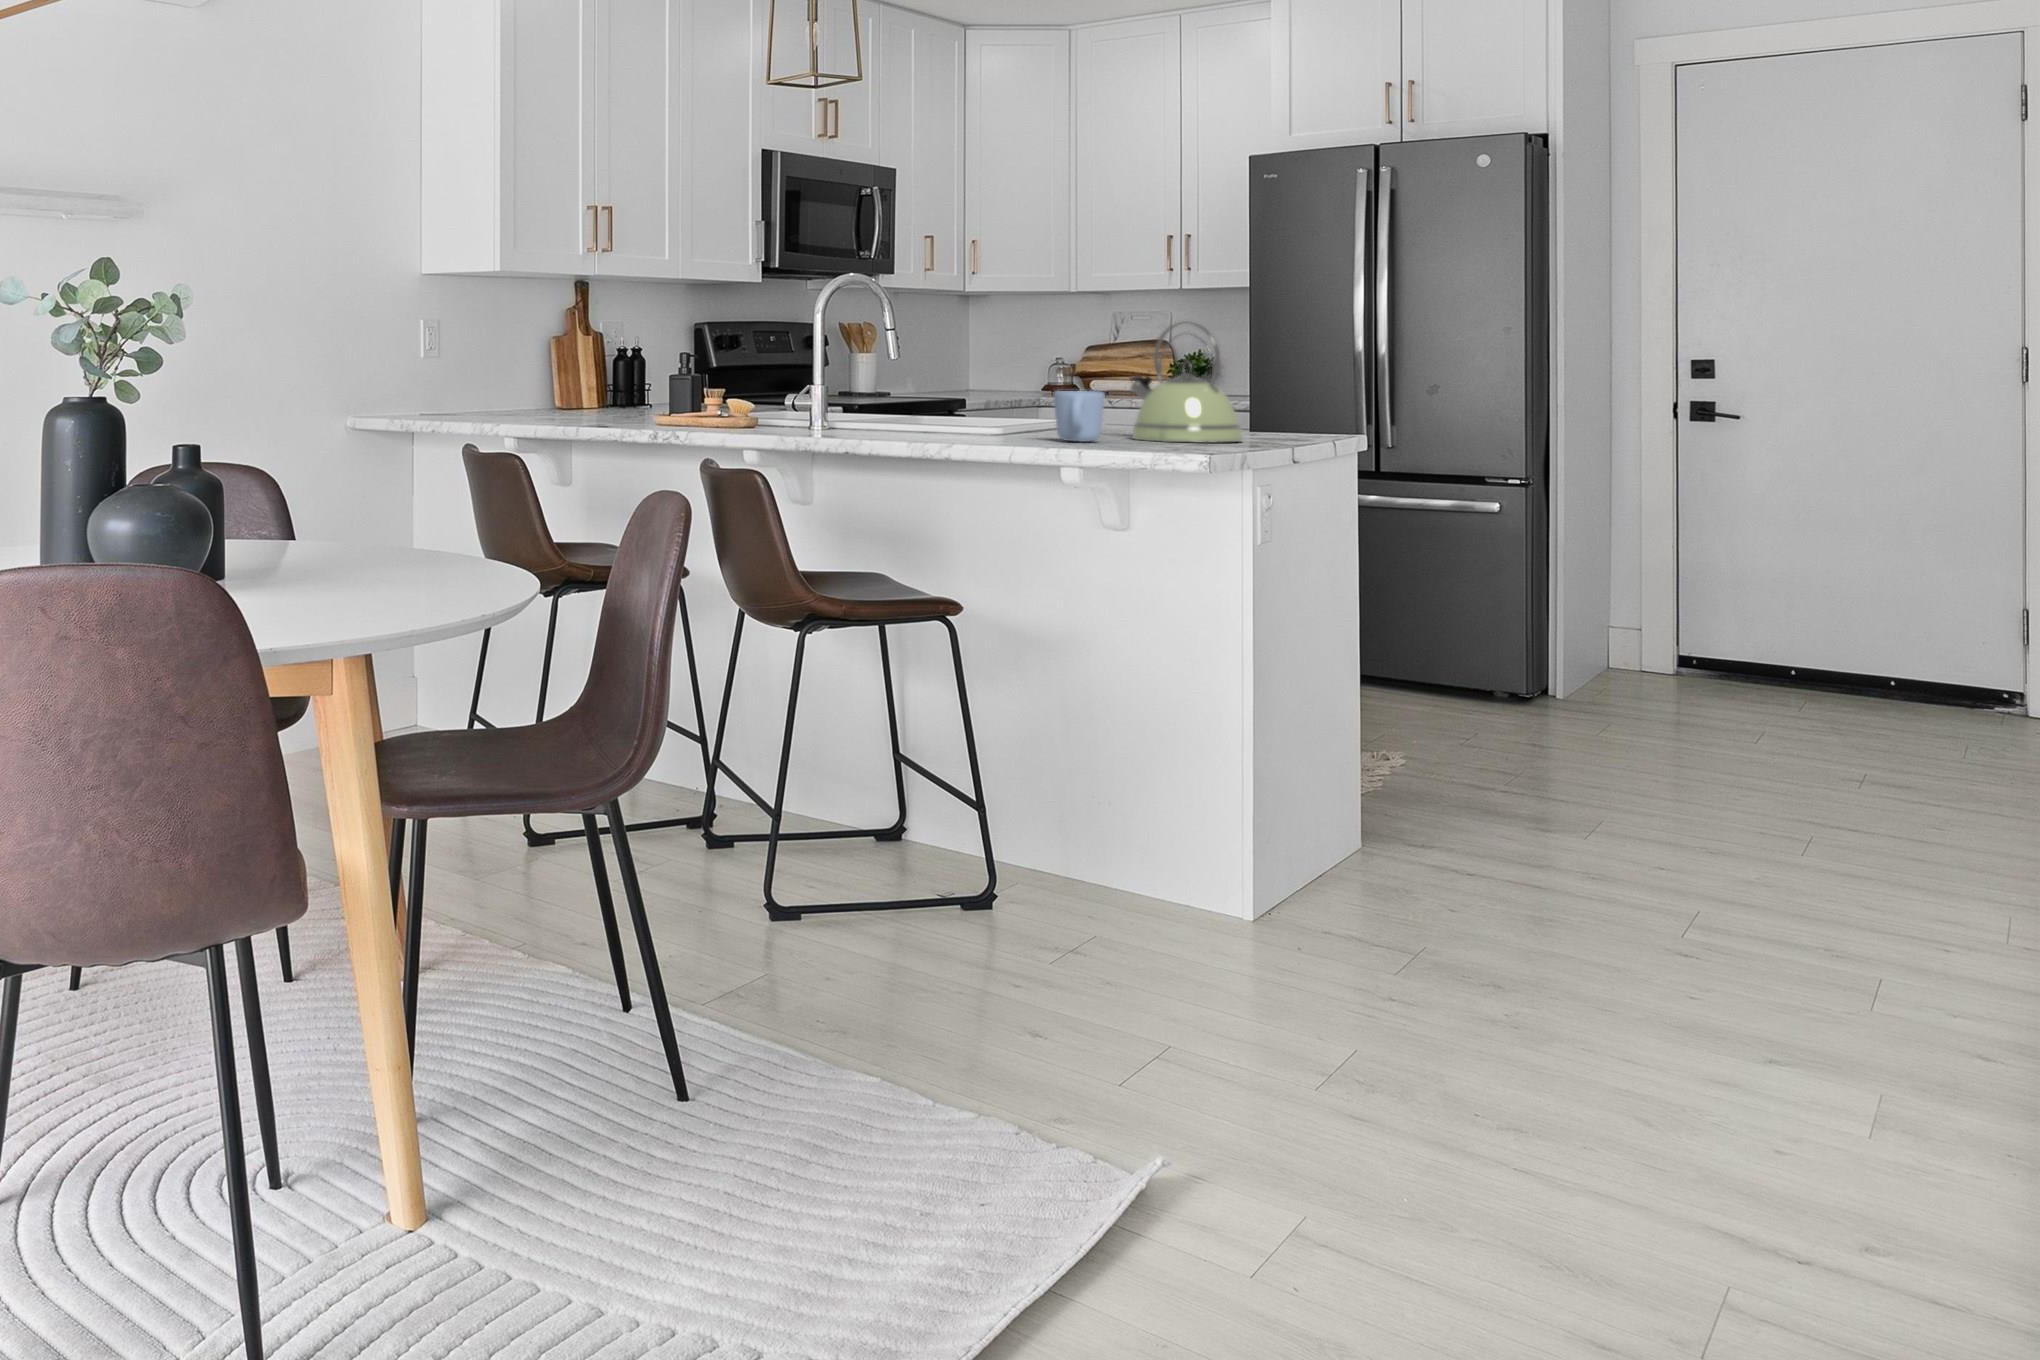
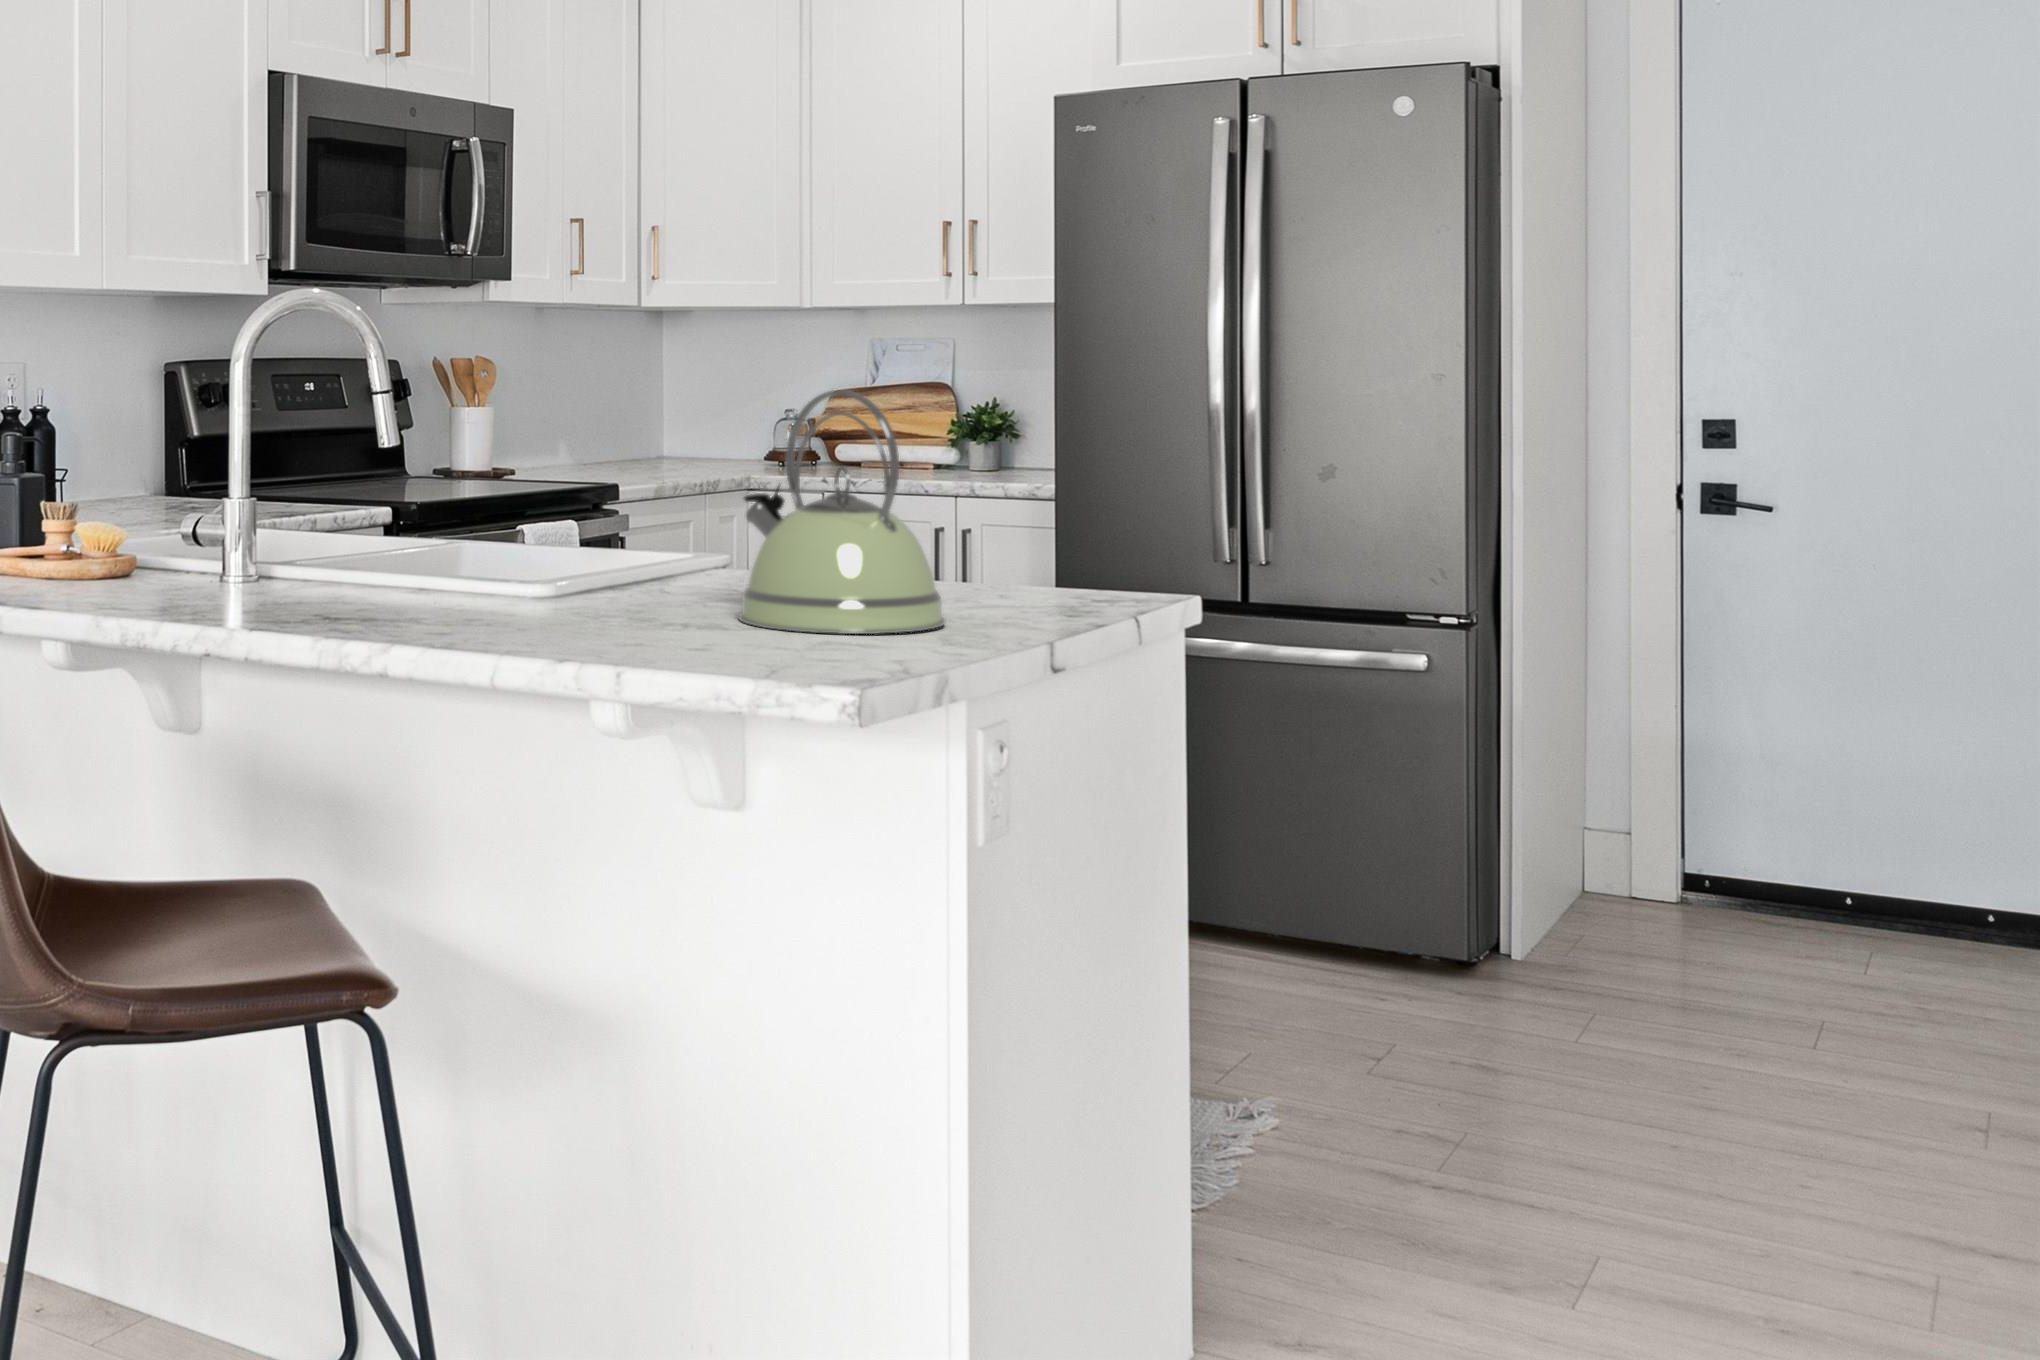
mug: present [1054,391,1105,442] -> none [566,533,664,639]

